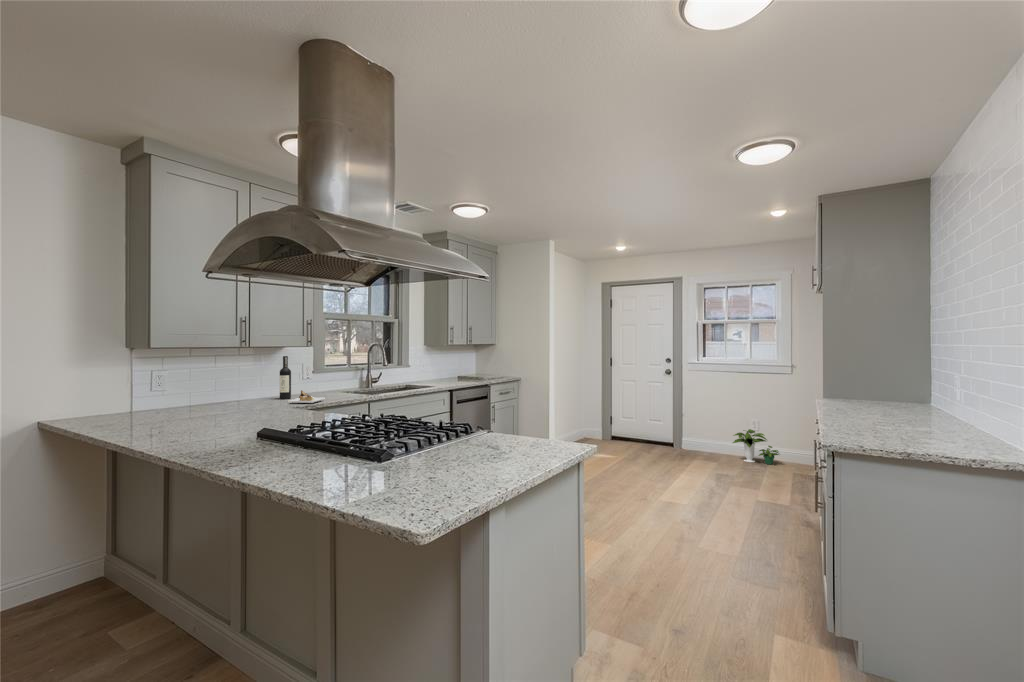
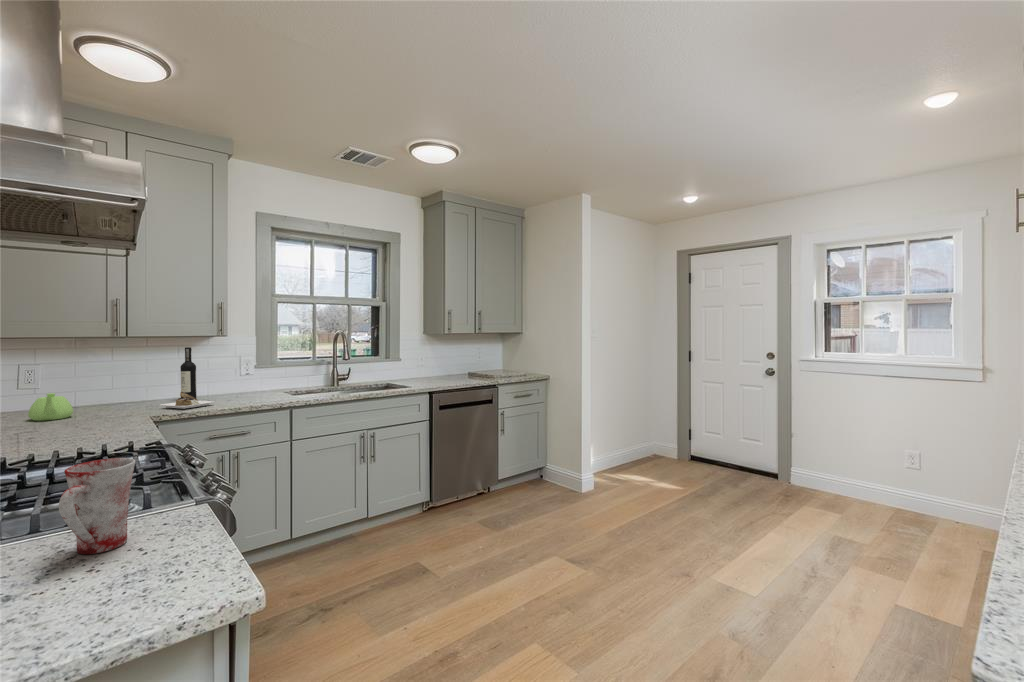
teapot: none [210,392,239,413] -> present [28,393,73,421]
mug: none [496,404,520,444] -> present [59,458,135,554]
potted plant: present [733,429,779,464] -> none [867,465,957,525]

